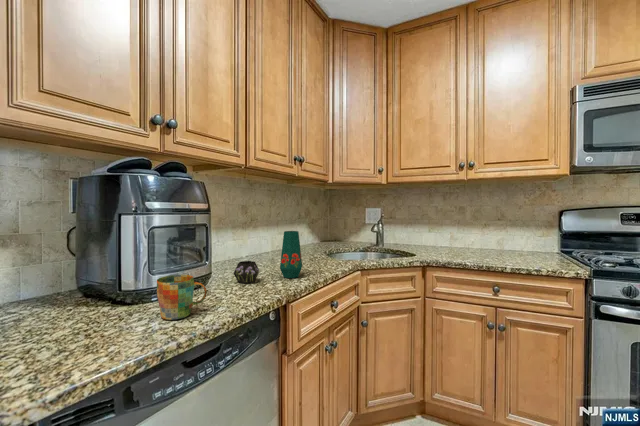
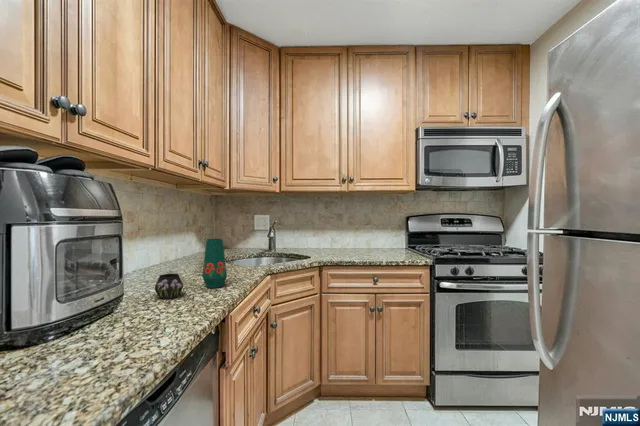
mug: present [157,275,207,320] -> none [95,294,157,351]

